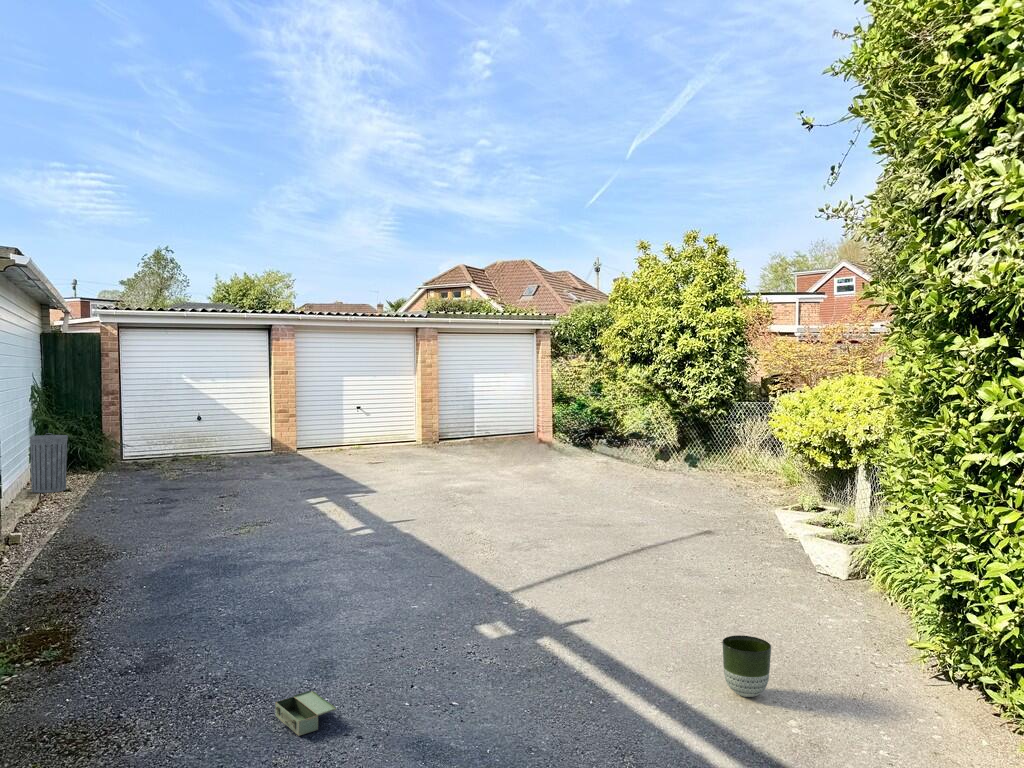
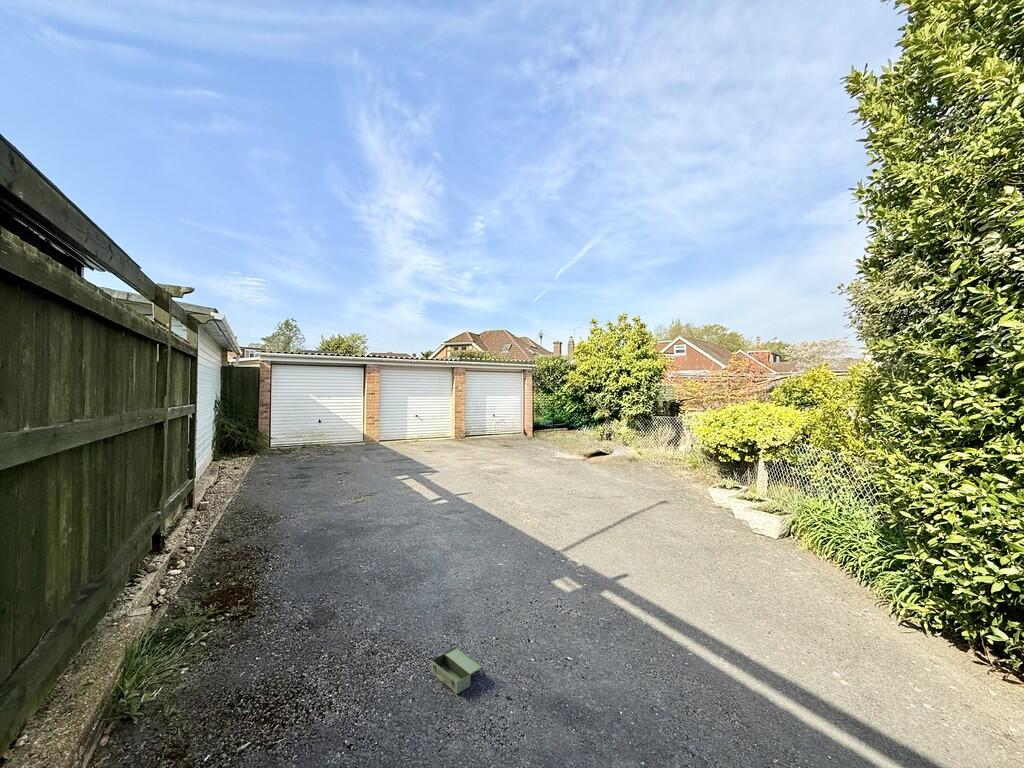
trash can: present [30,433,68,493] -> none [211,431,237,470]
planter: present [723,635,771,697] -> none [754,594,794,643]

